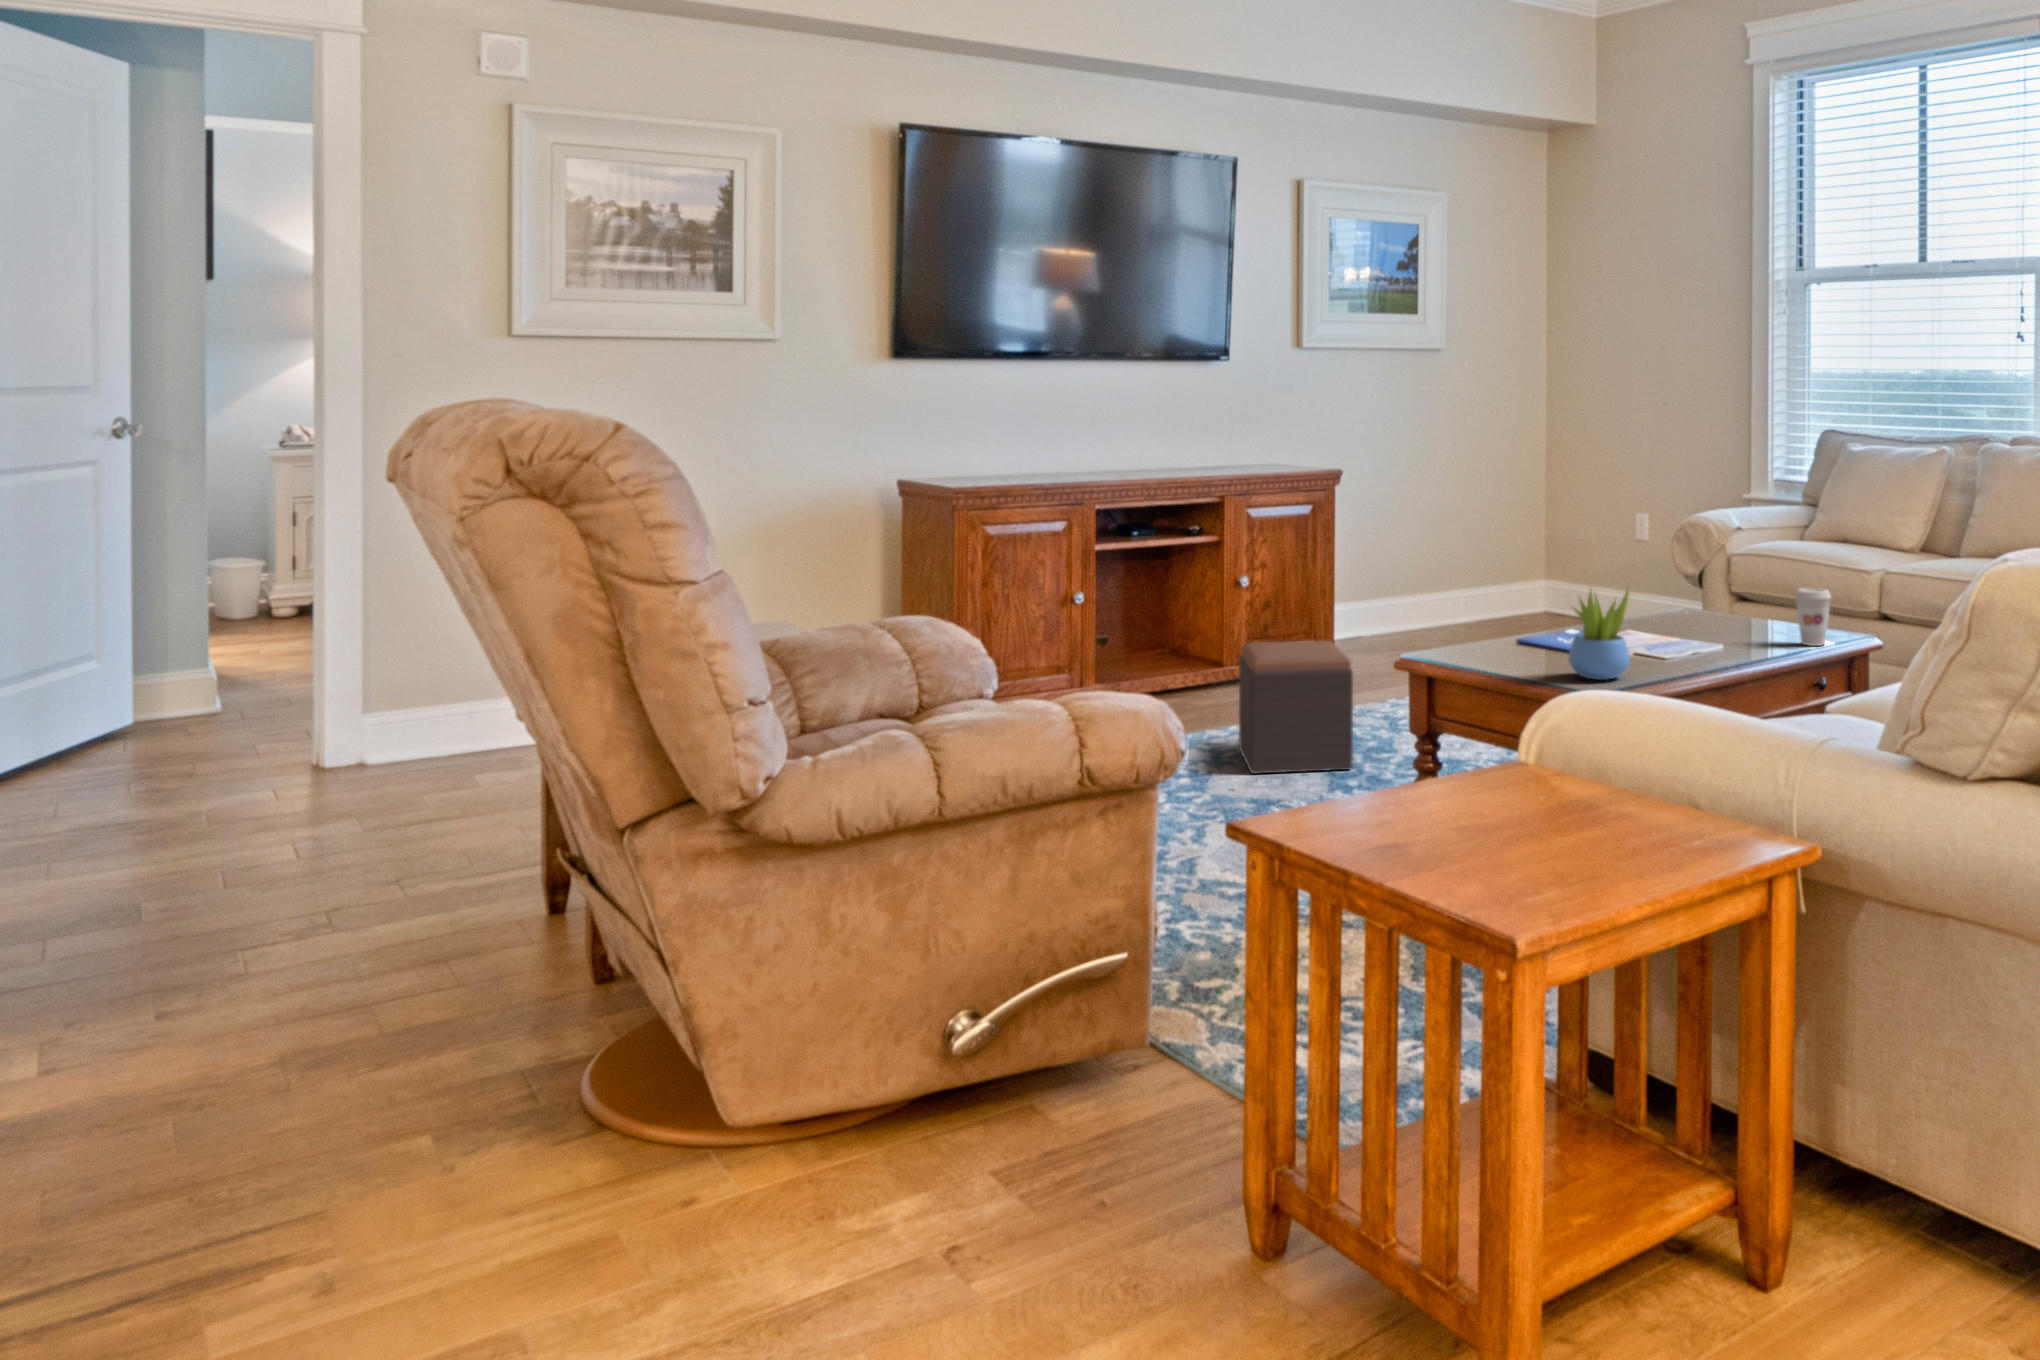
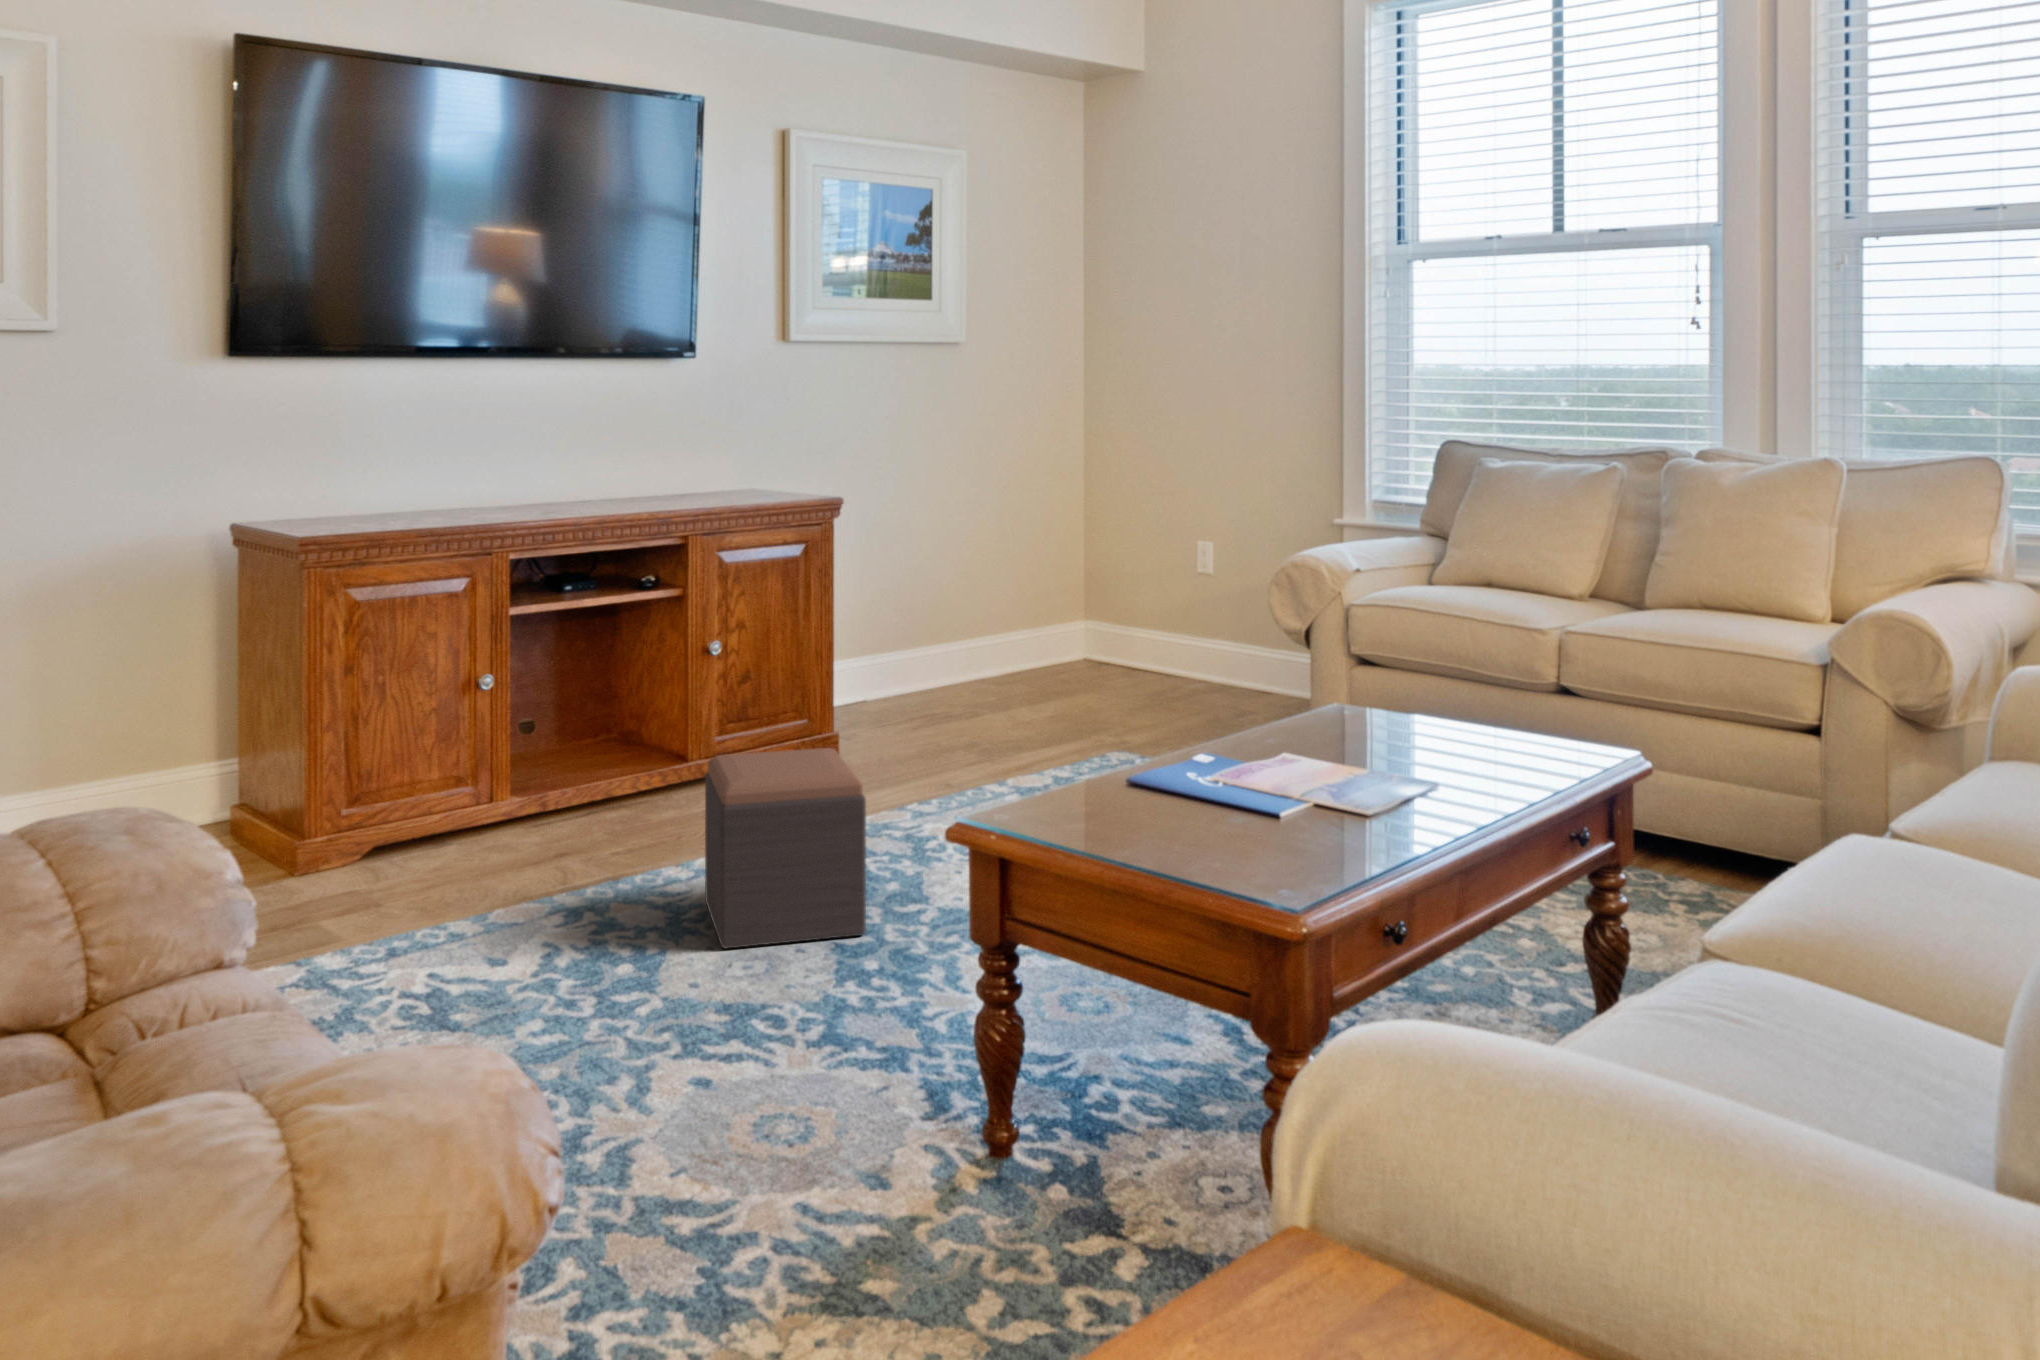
coffee cup: present [1796,588,1831,646] -> none [1496,682,1548,766]
succulent plant: present [1568,589,1630,680] -> none [1204,705,1297,853]

